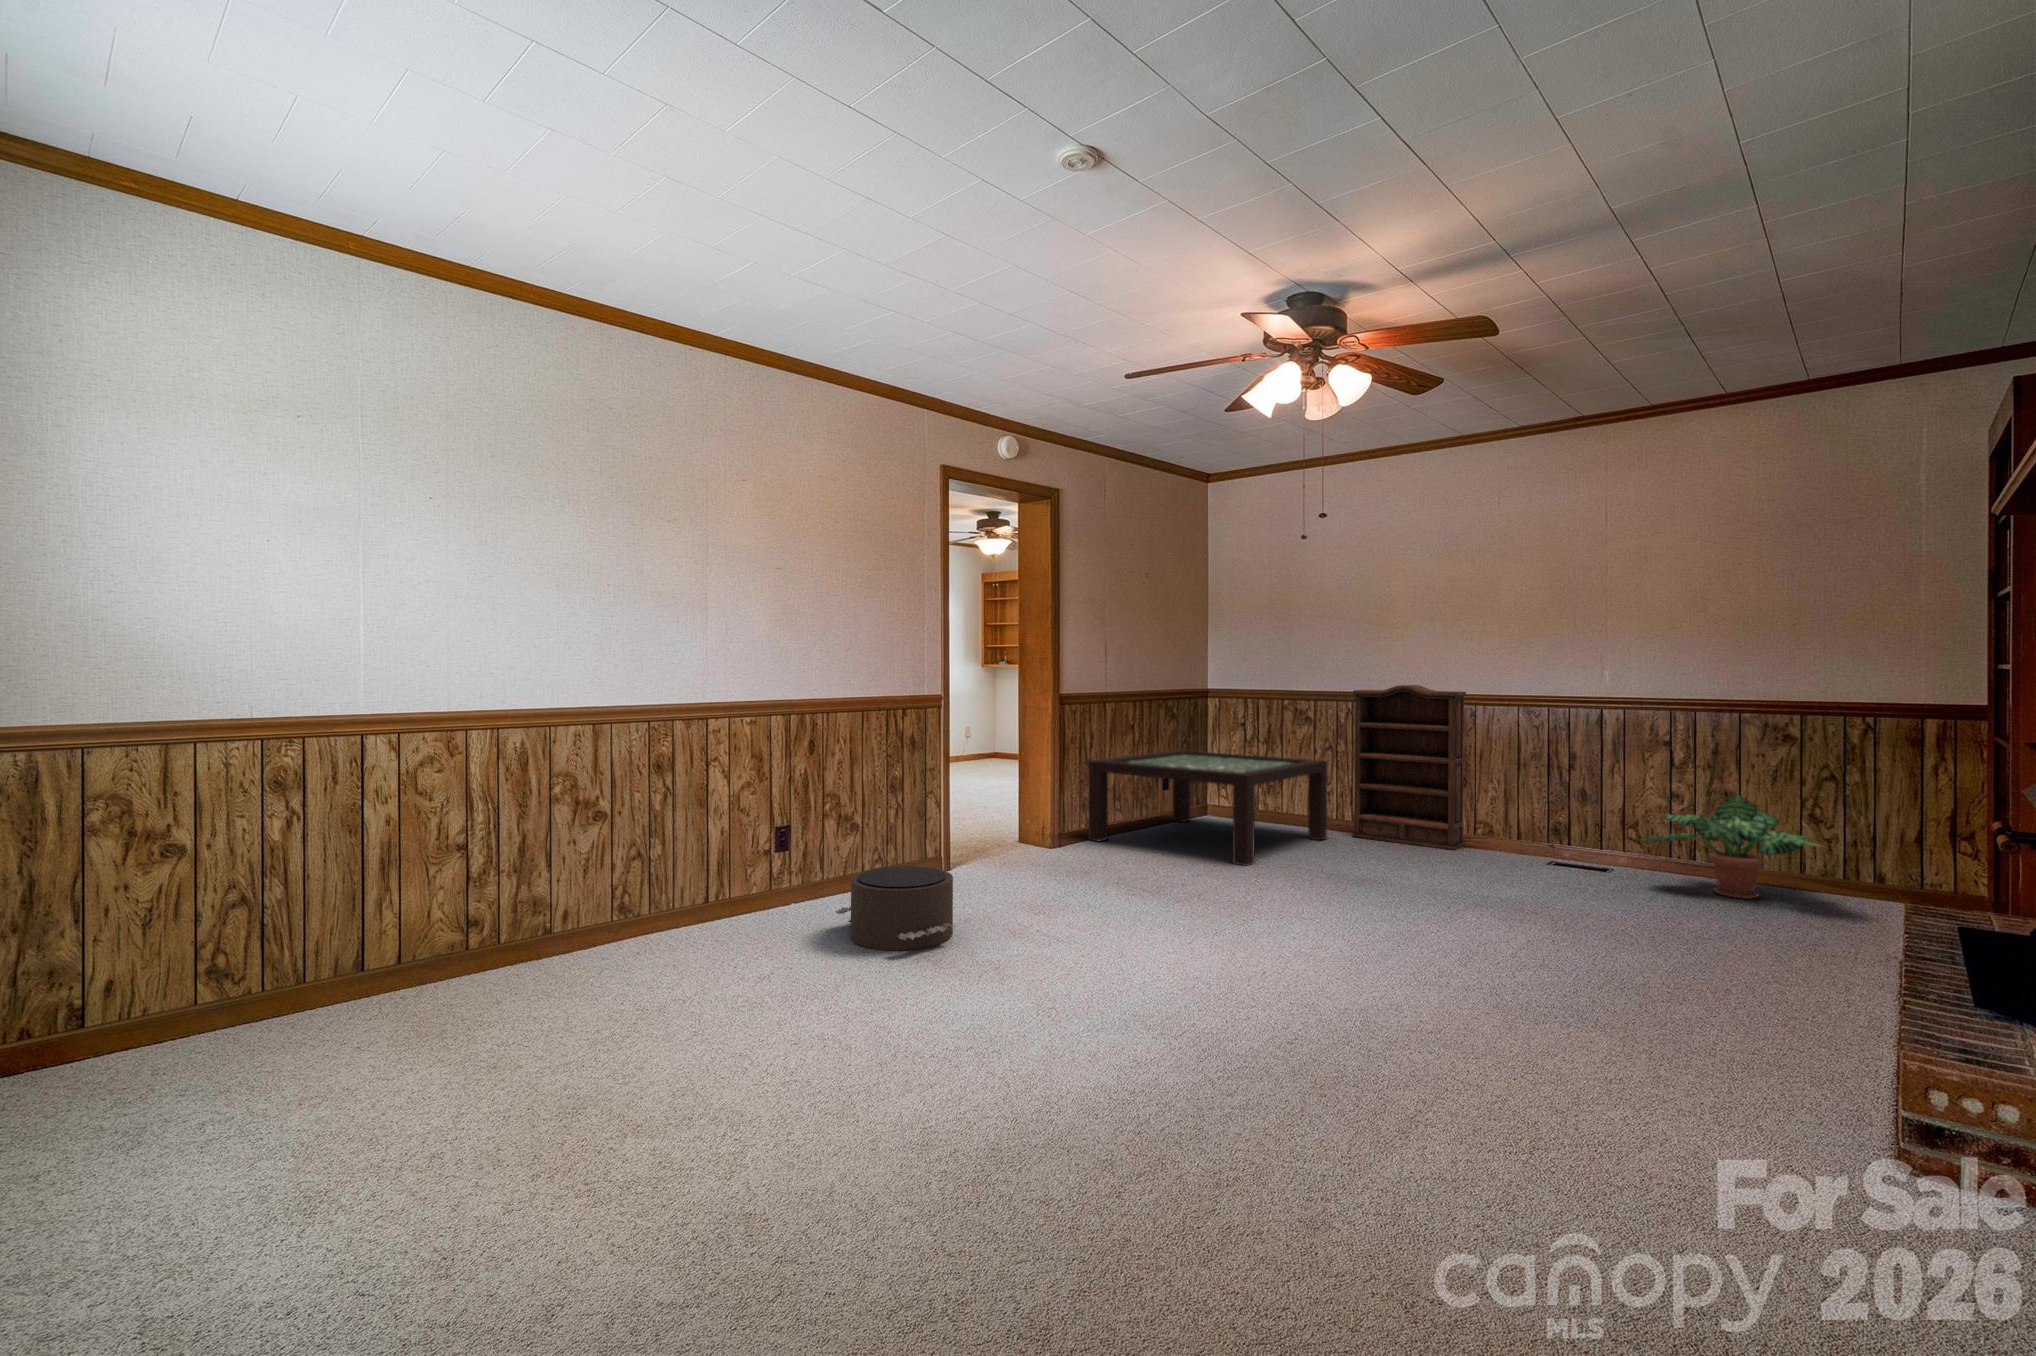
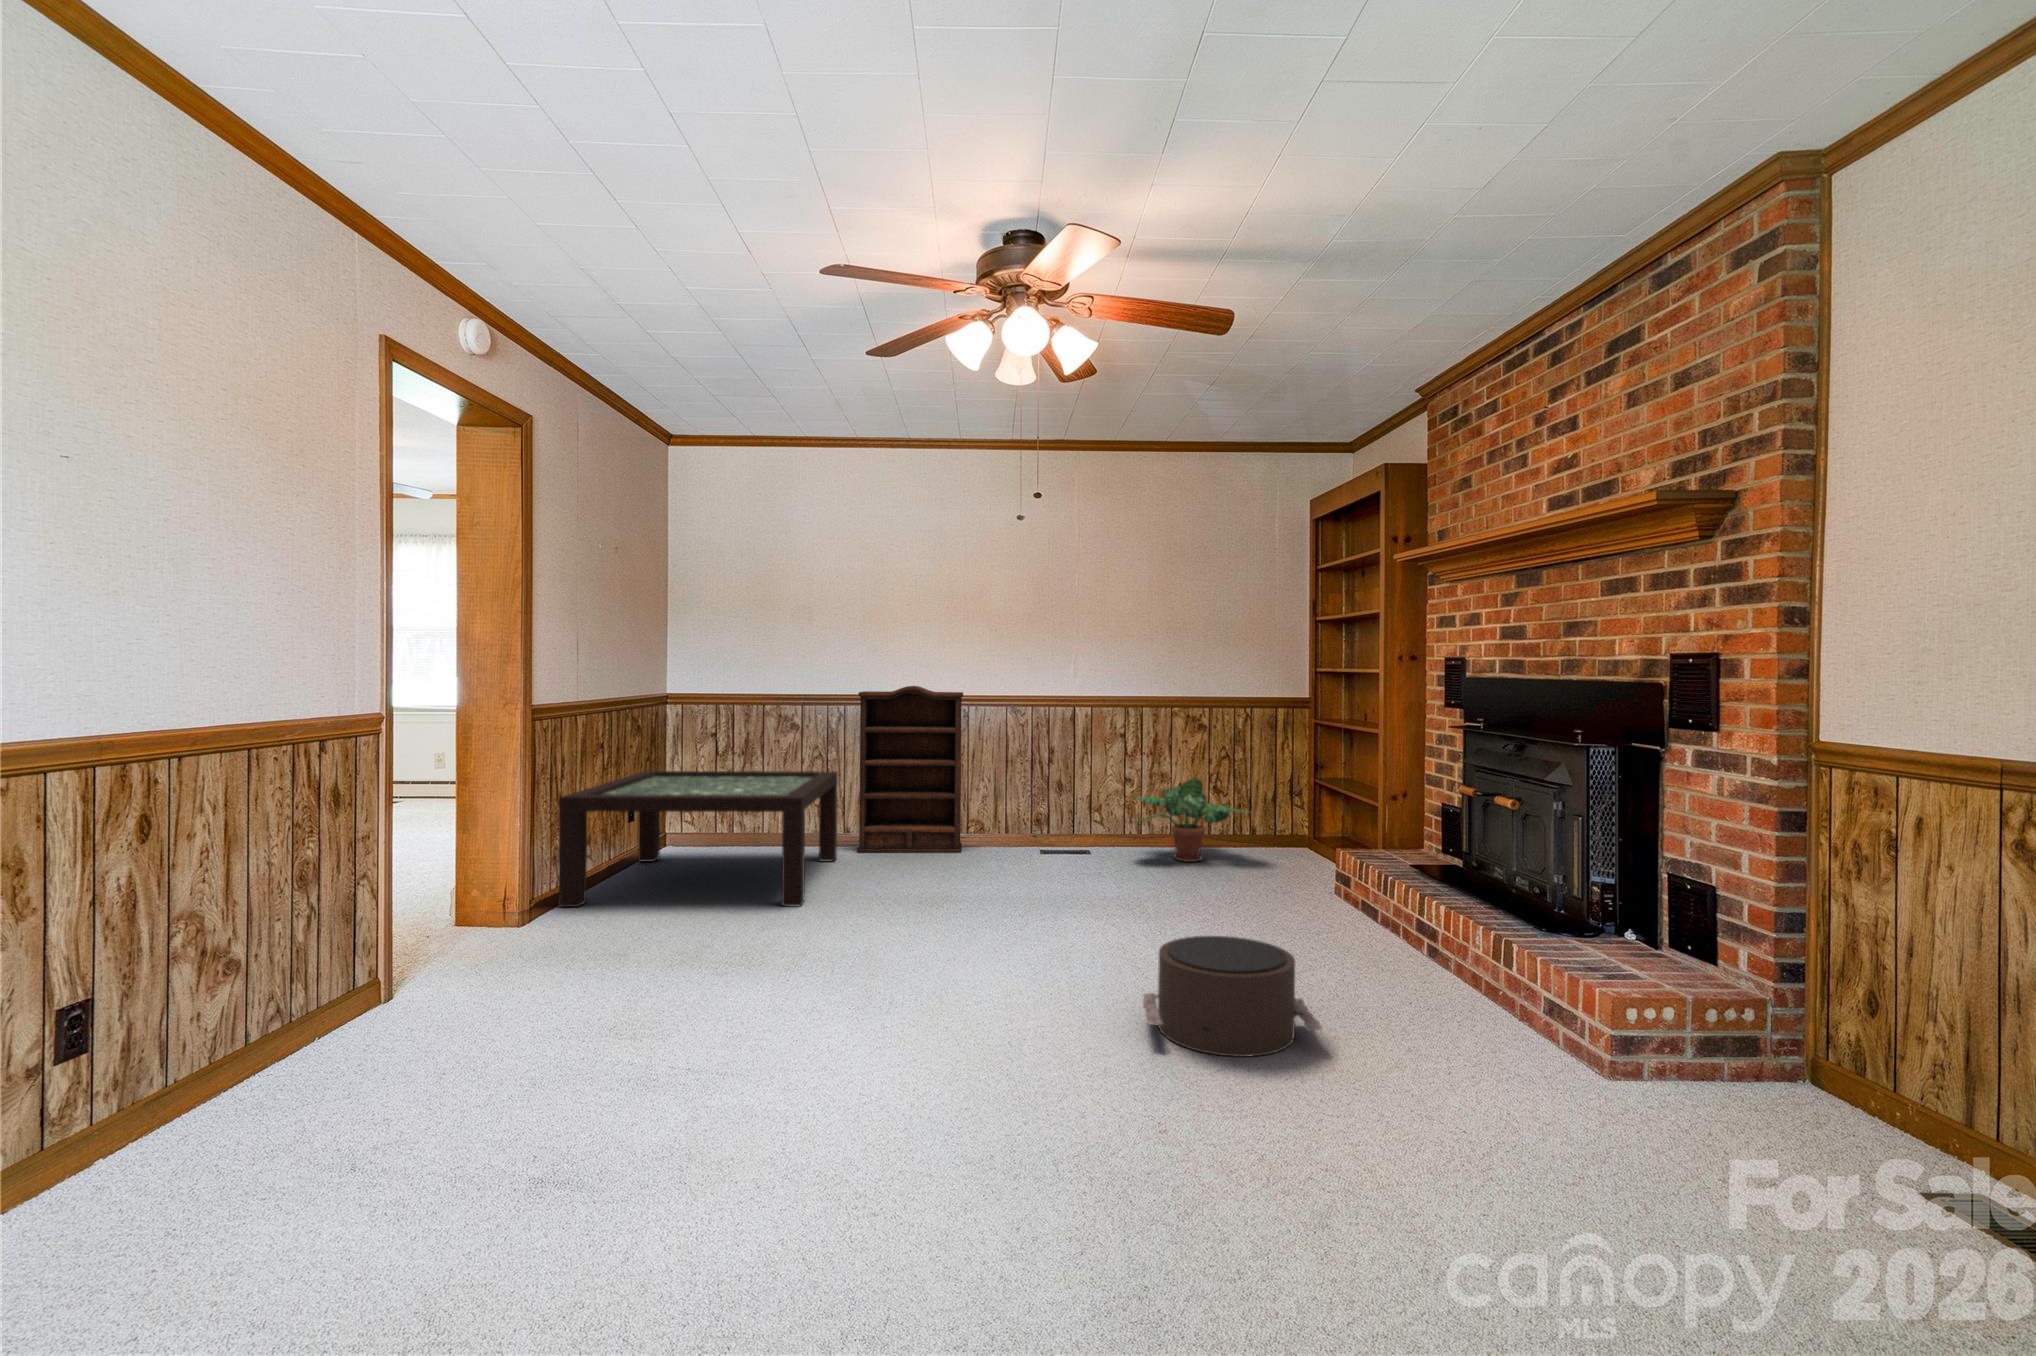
pouf: present [835,866,954,950] -> present [1143,936,1322,1057]

